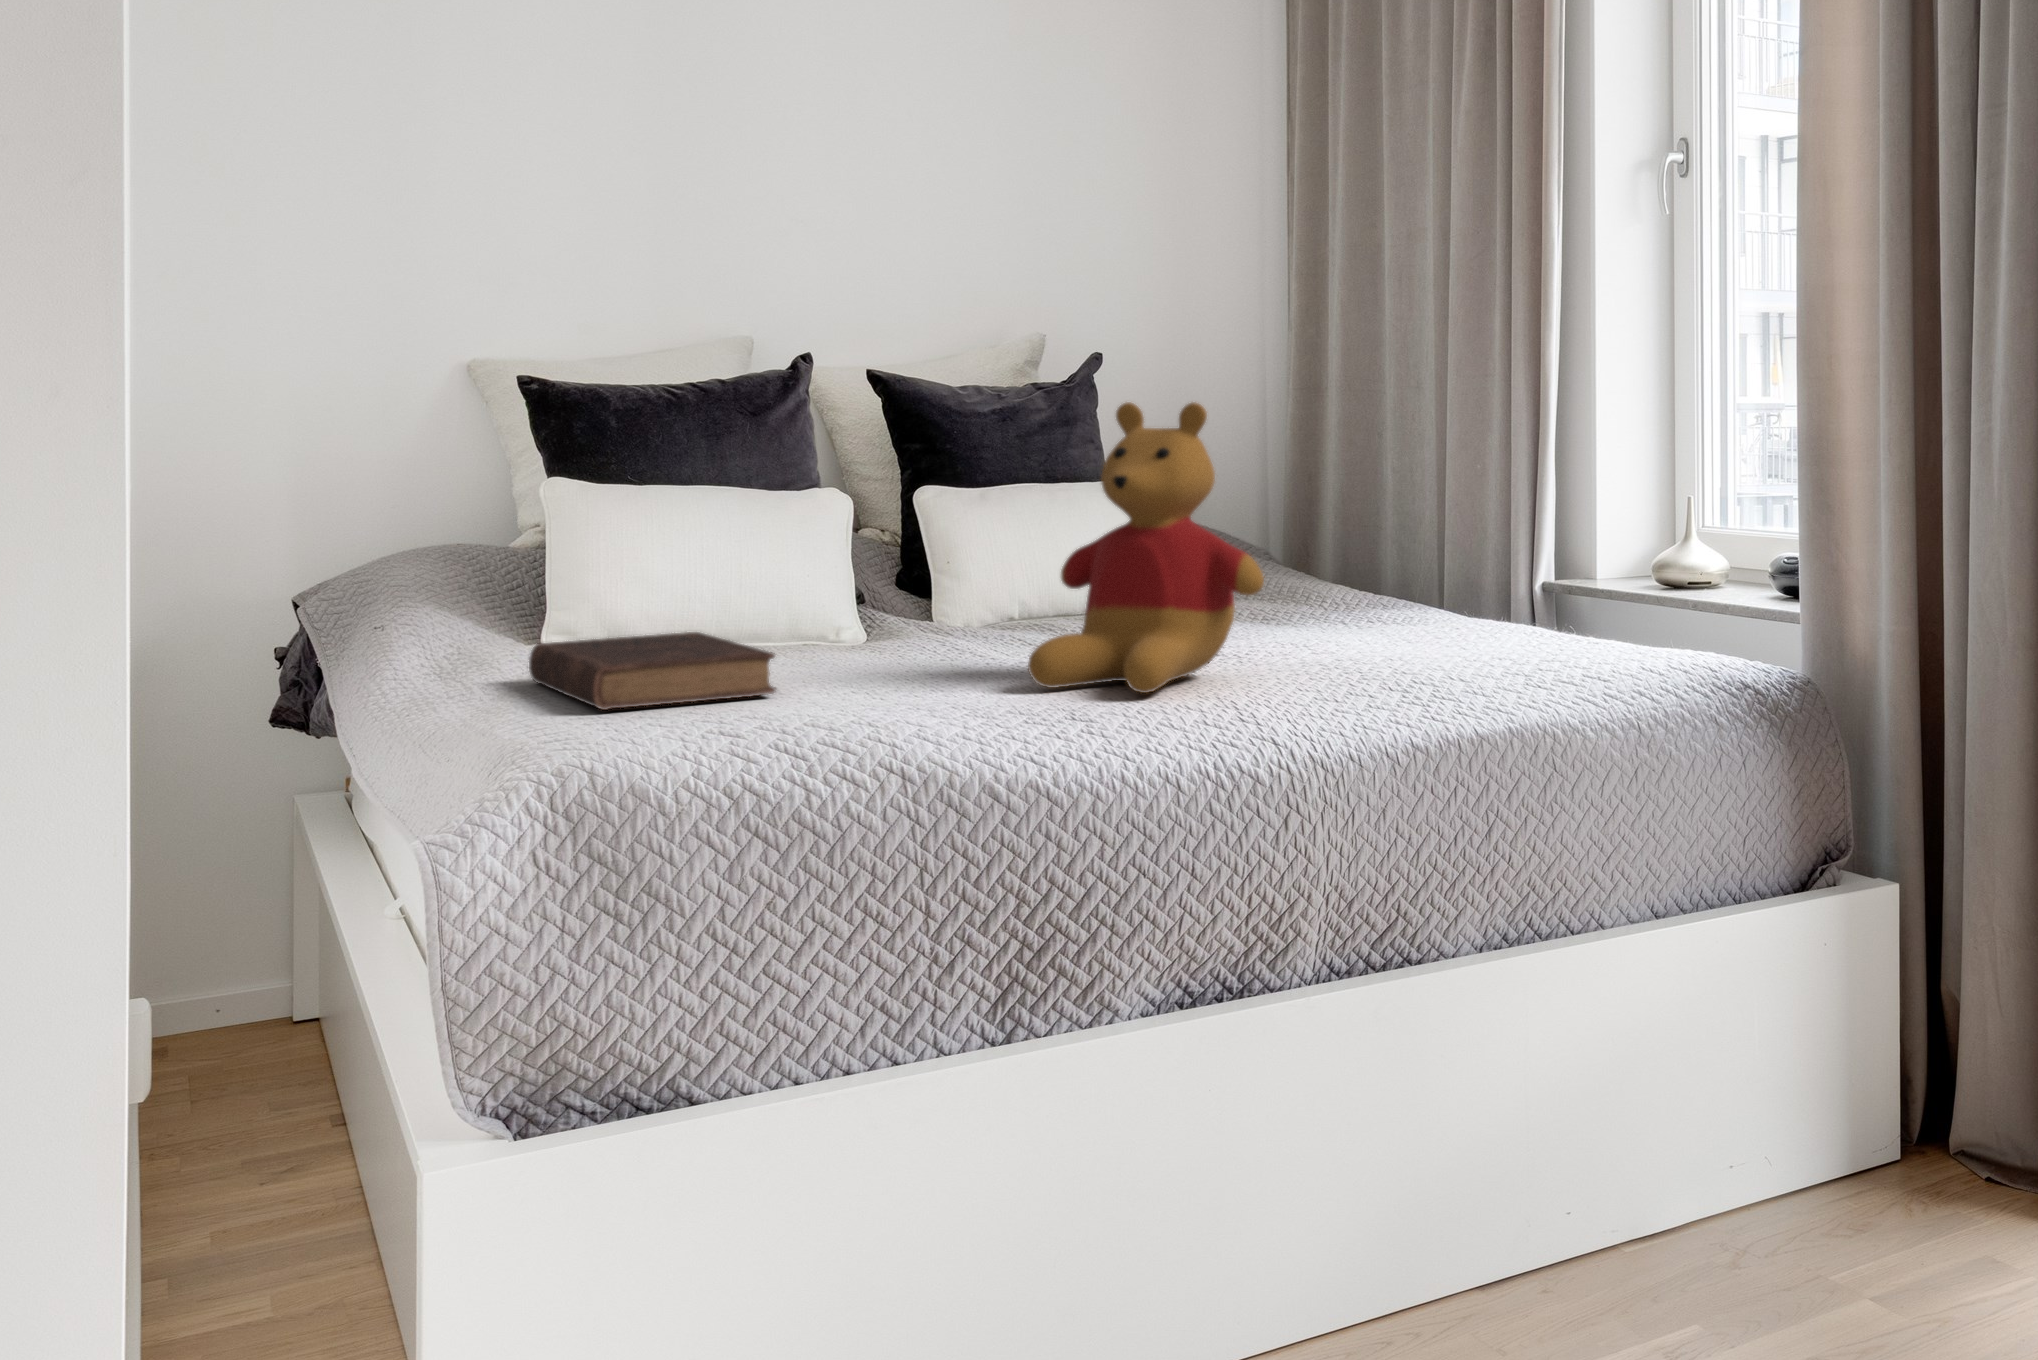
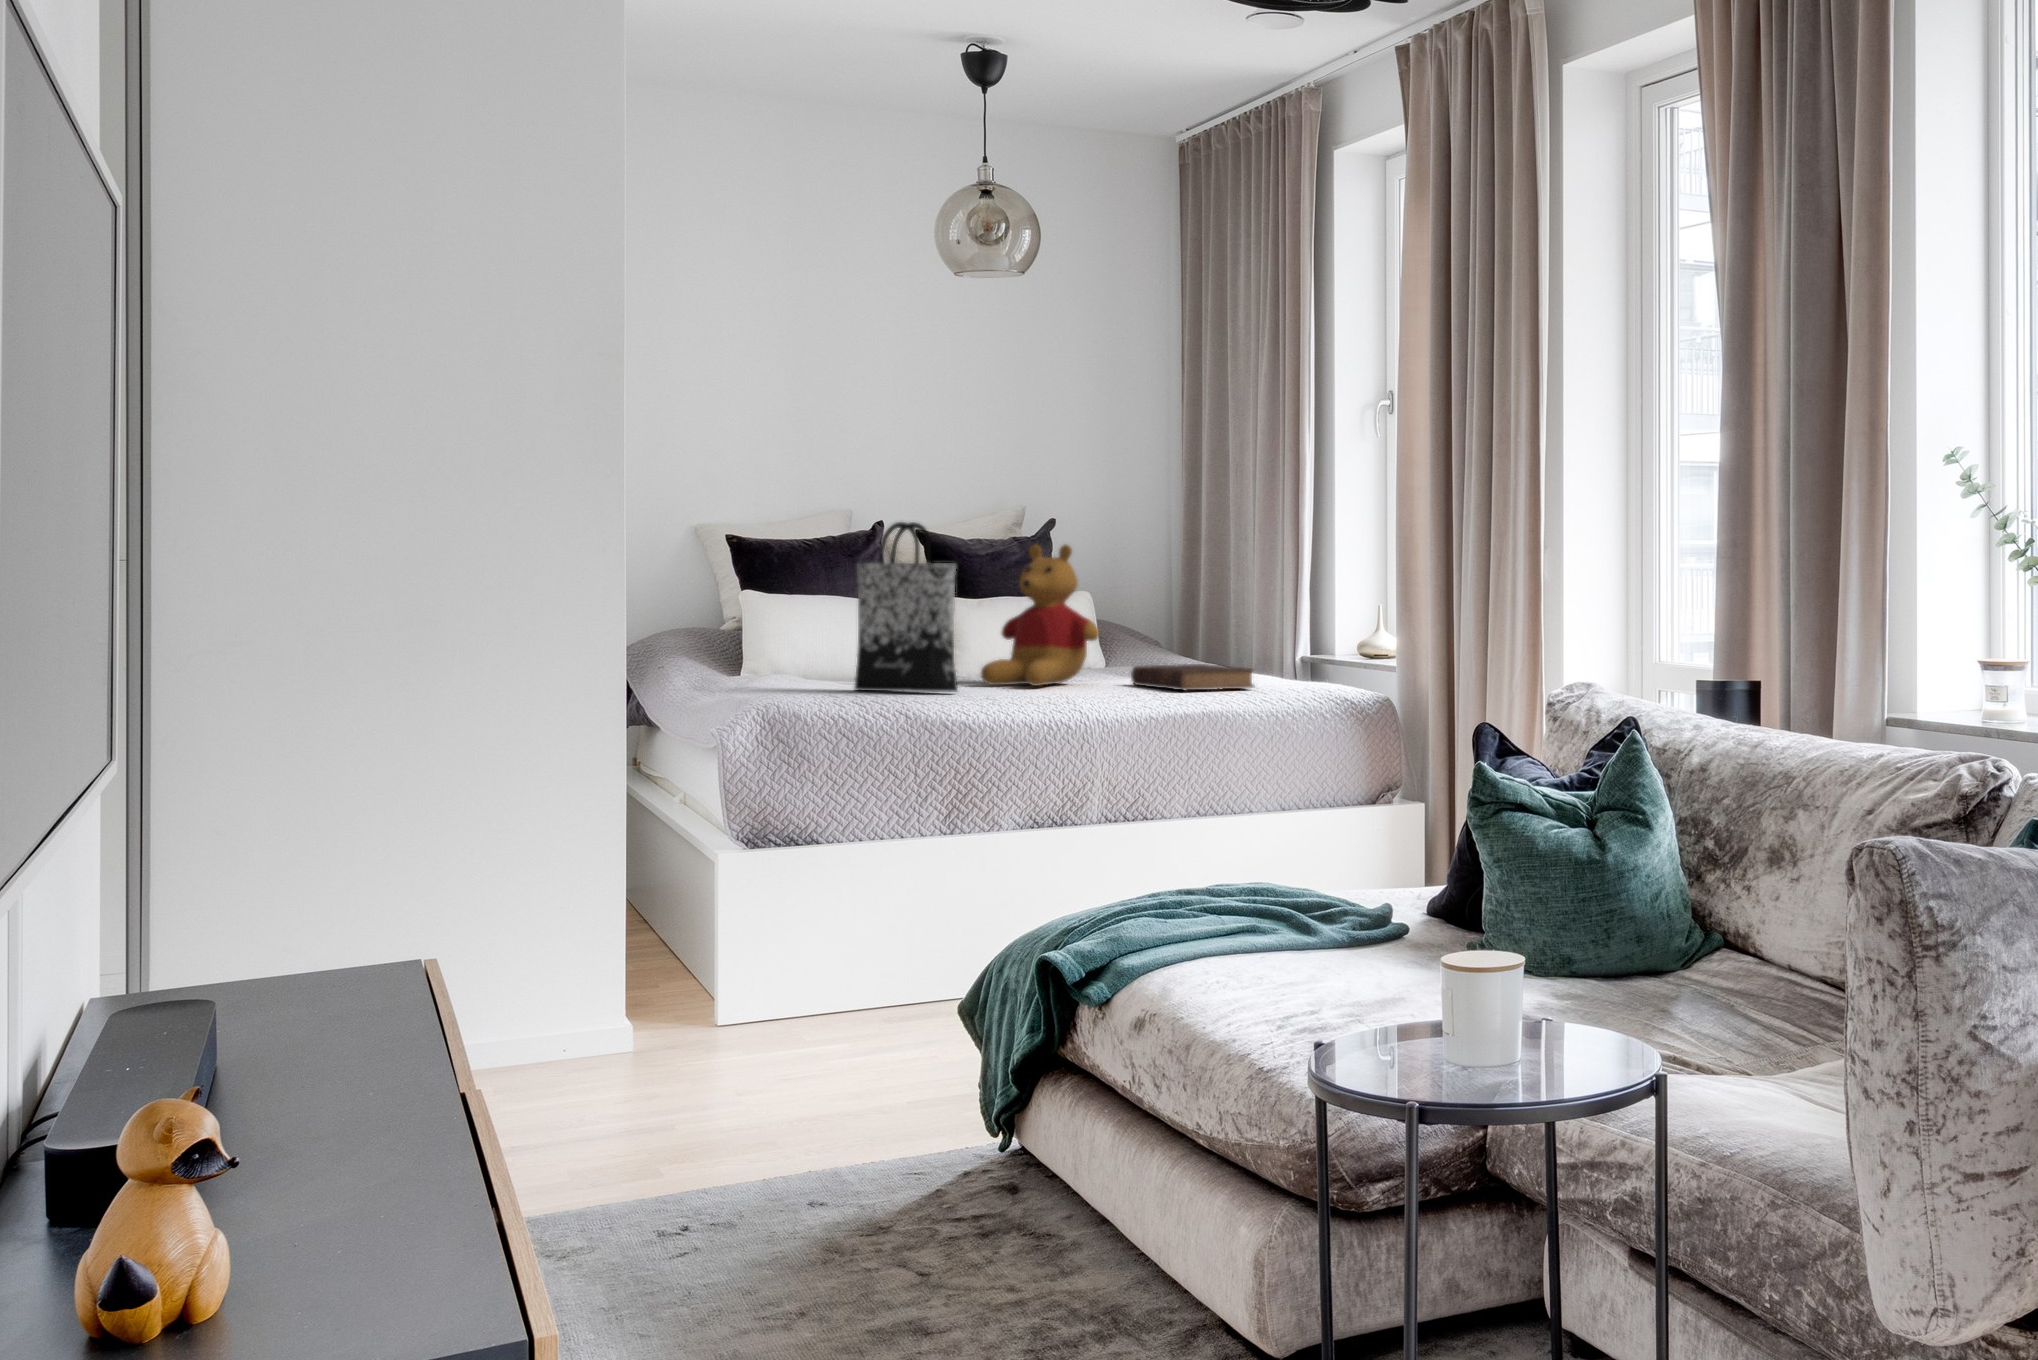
tote bag: none [766,358,997,725] -> present [855,522,958,692]
book: present [529,632,776,710] -> present [1131,664,1254,691]

